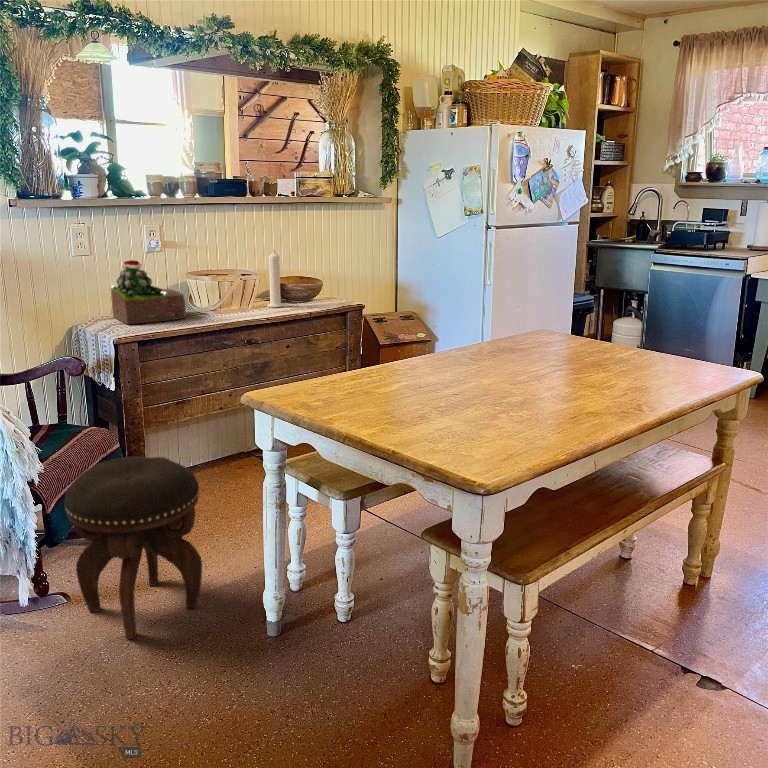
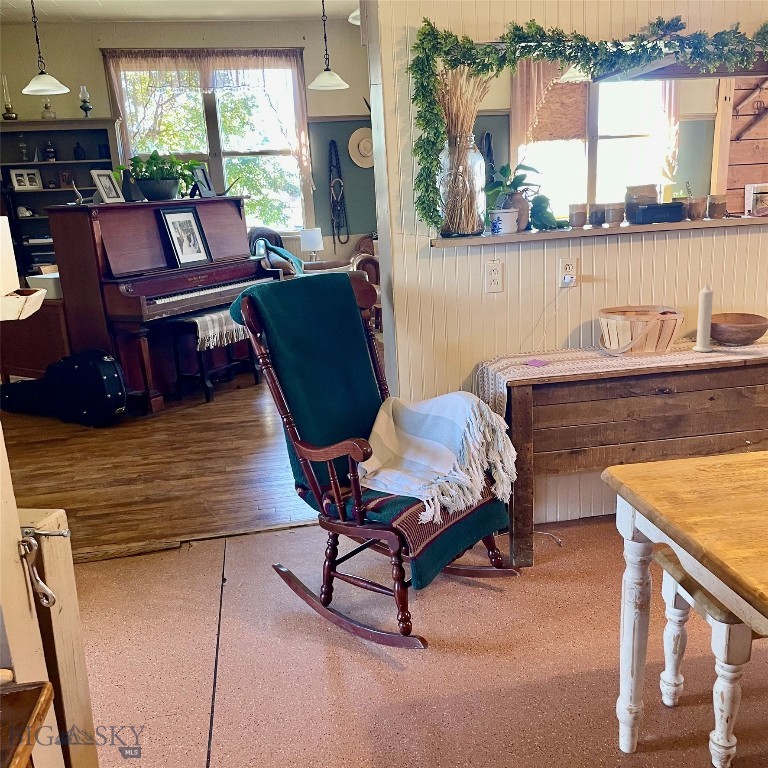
succulent plant: present [111,260,186,324] -> none [518,296,593,364]
footstool: present [64,456,202,639] -> none [431,512,565,704]

